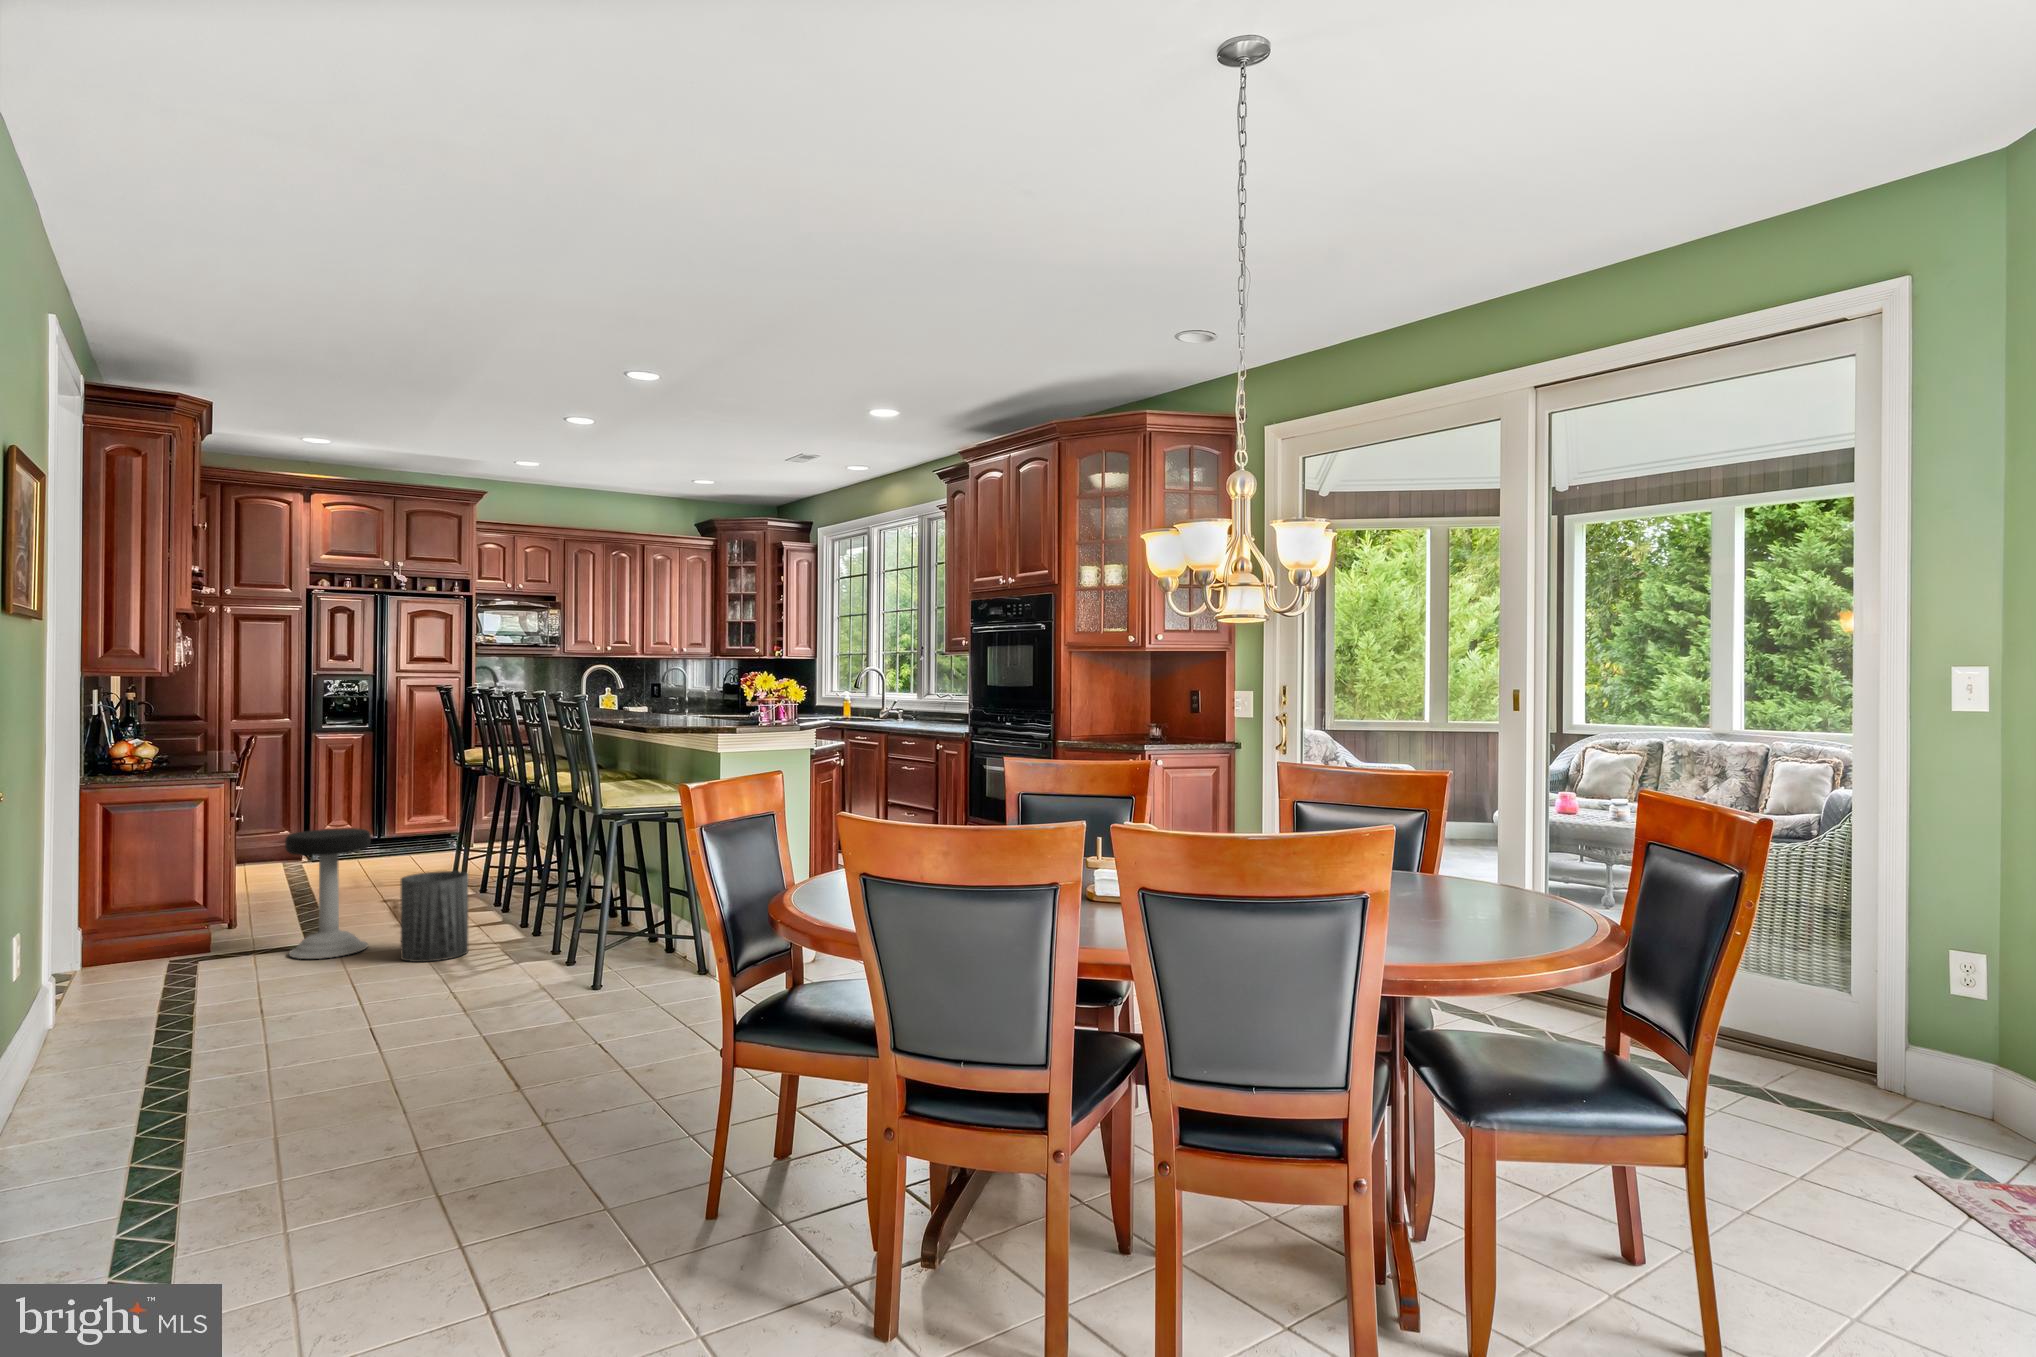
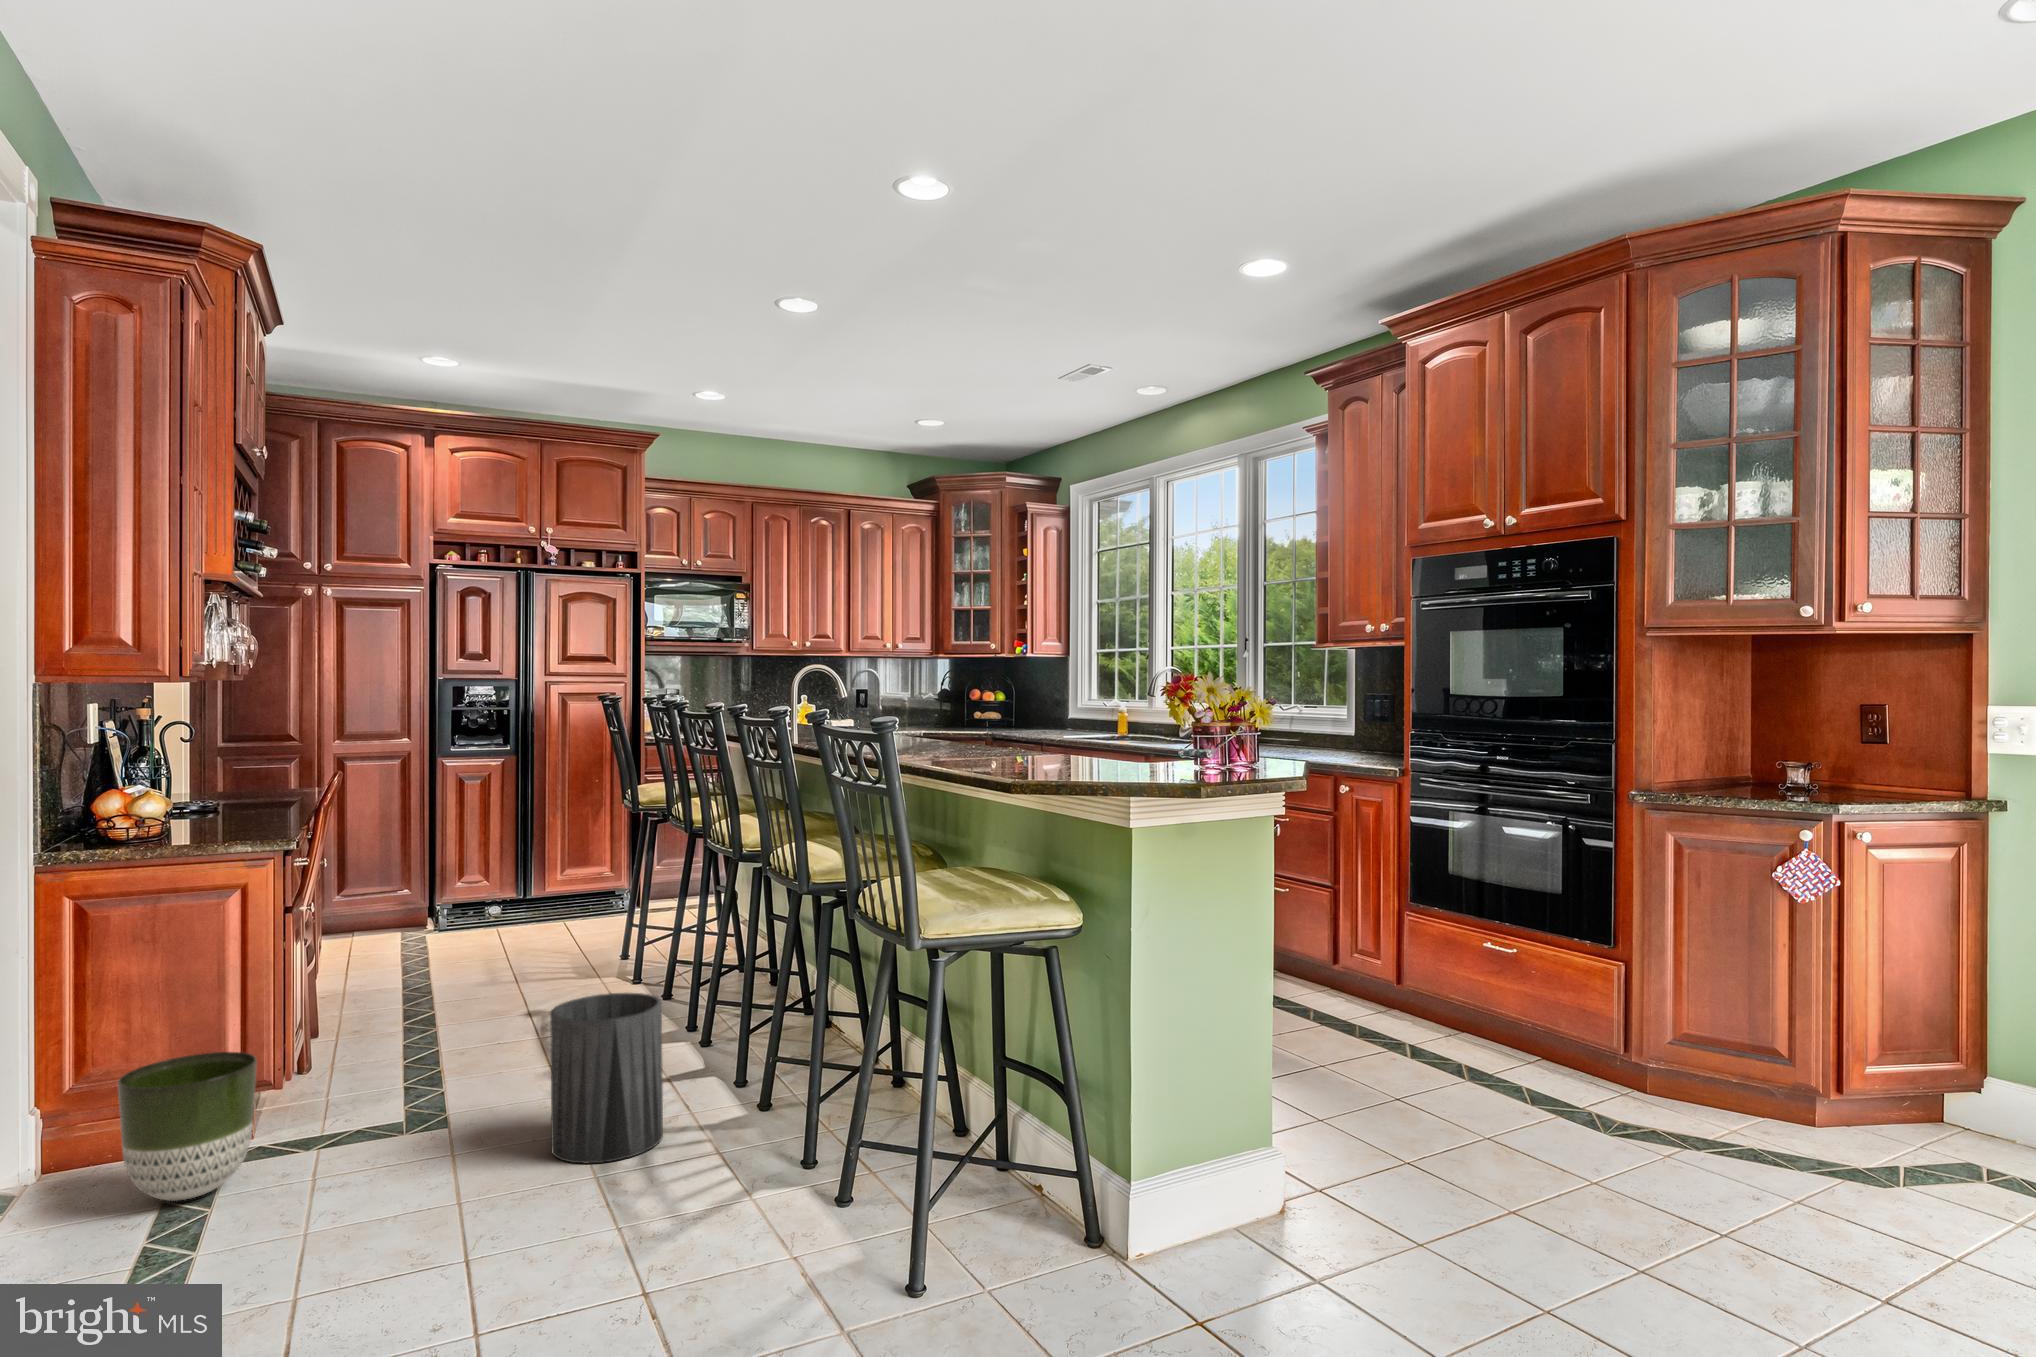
stool: present [285,828,371,959] -> none [364,916,502,1150]
planter: none [147,900,225,978] -> present [118,1052,257,1201]

